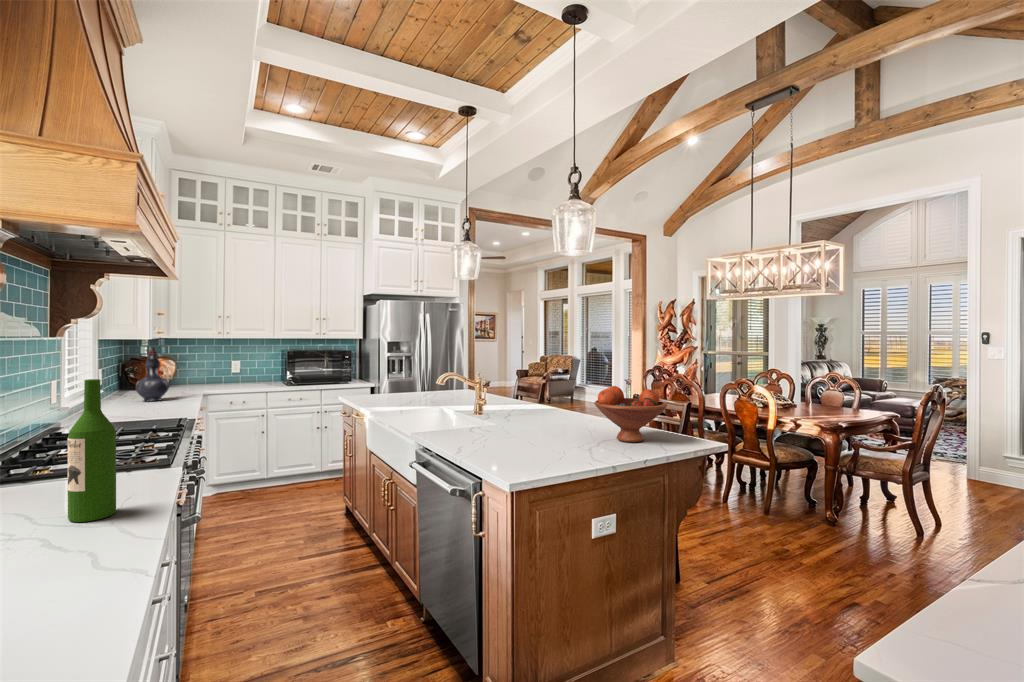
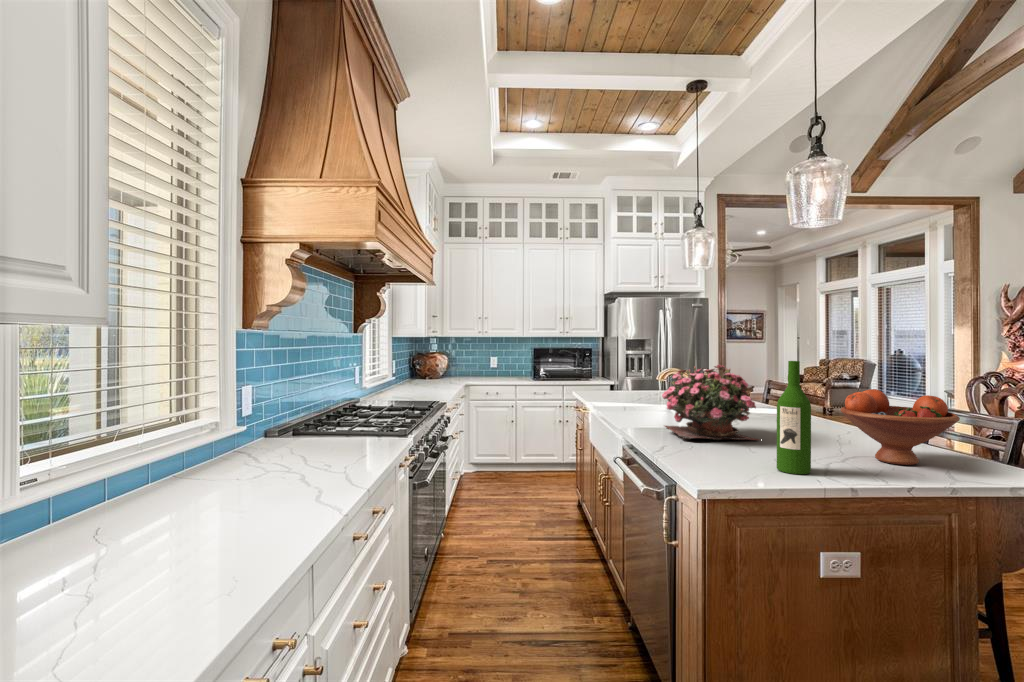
decorative vase: present [136,347,169,401] -> none [416,343,439,387]
potted flower: none [452,369,535,438] -> present [662,365,758,440]
wine bottle: present [68,379,116,522] -> present [777,361,811,474]

